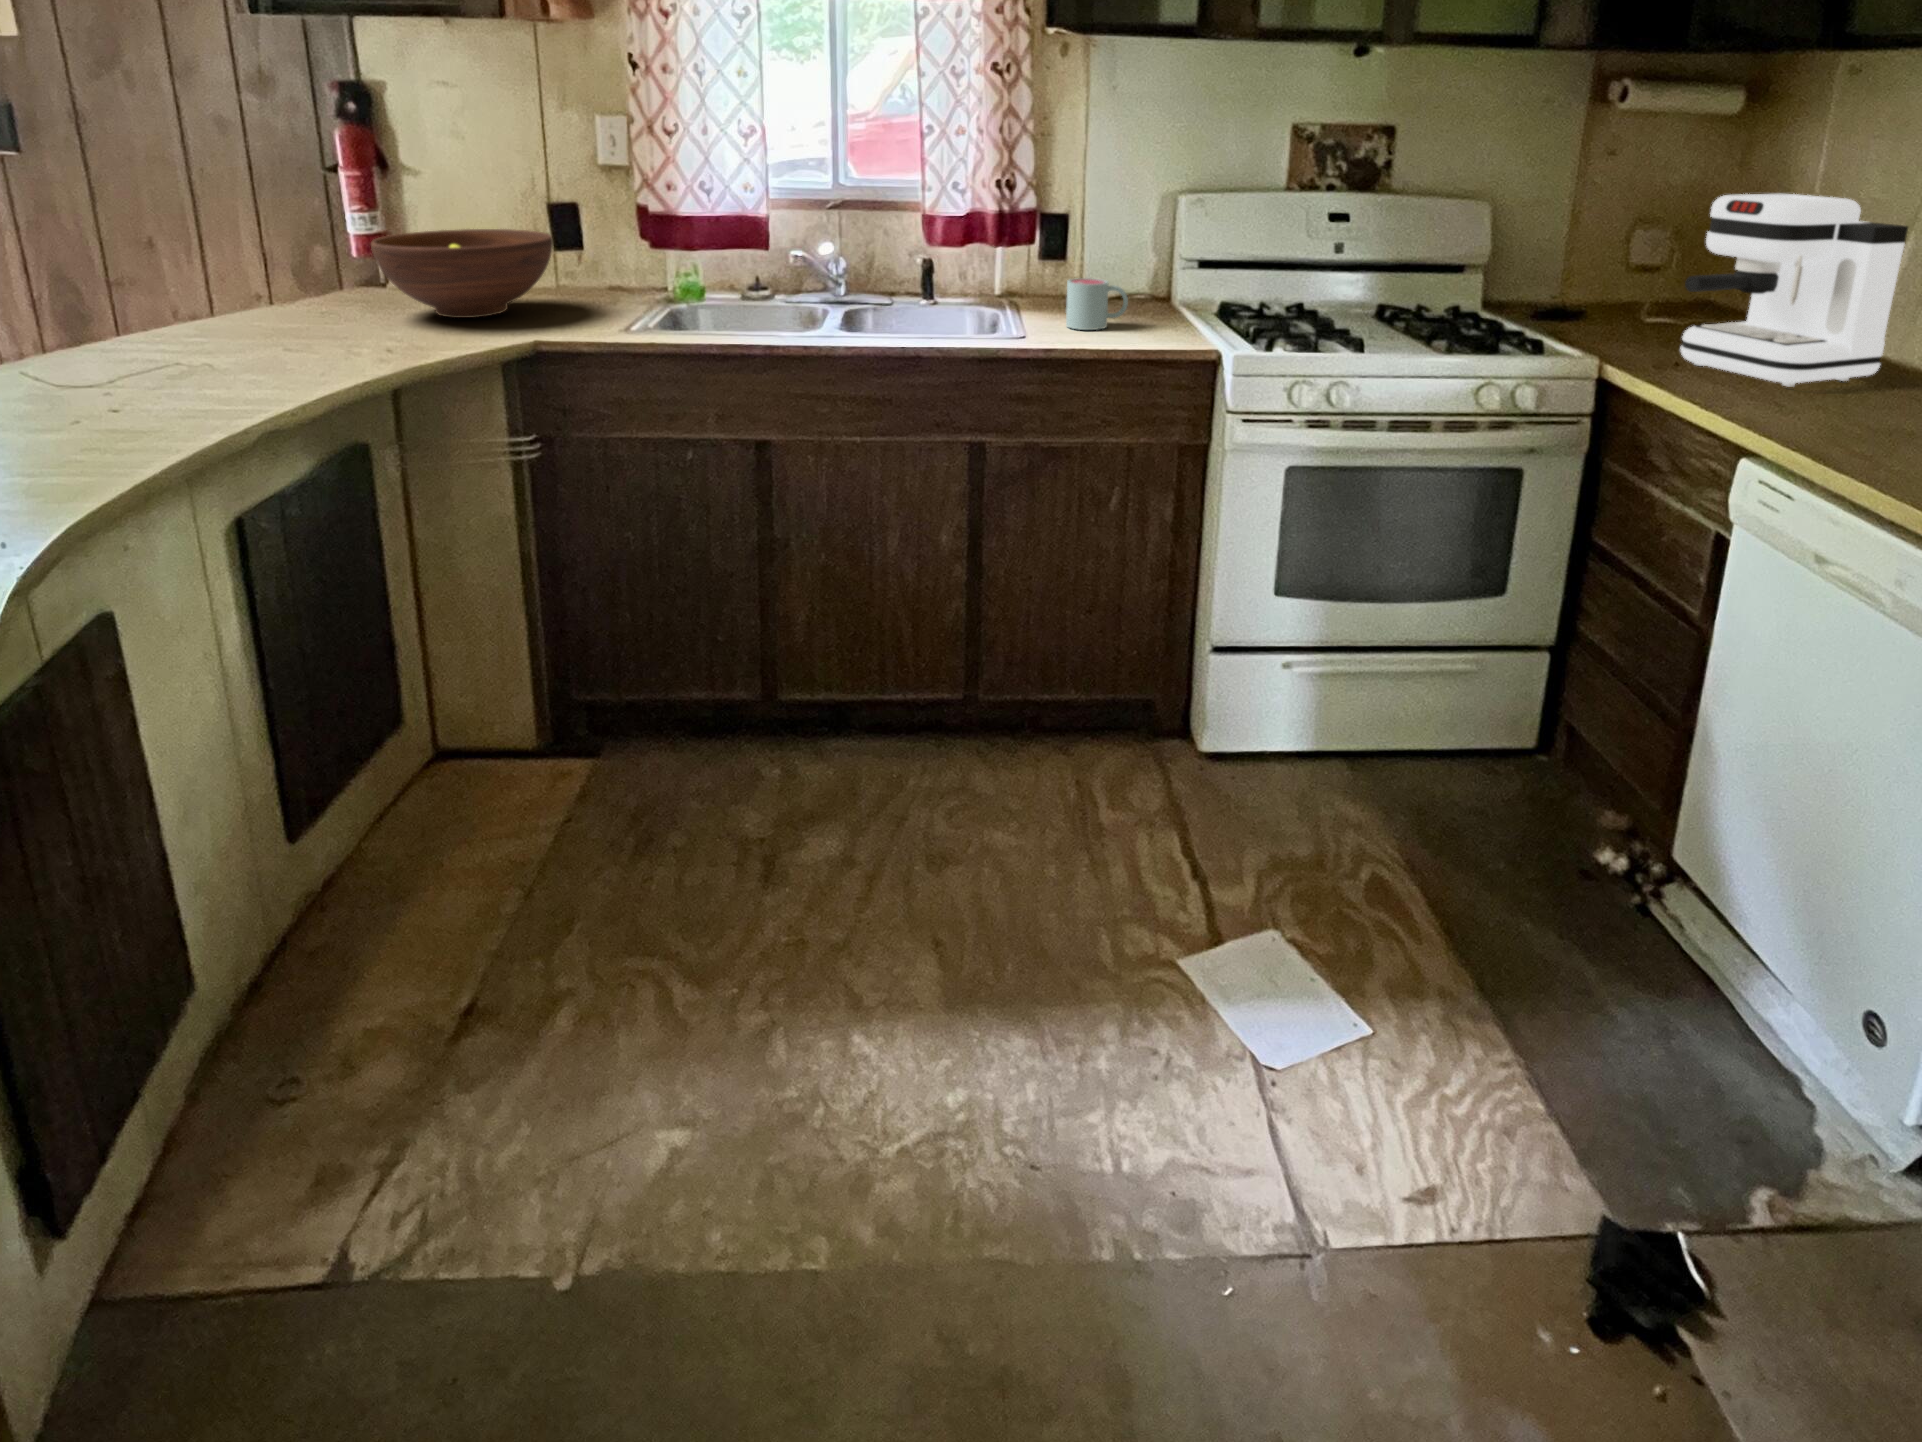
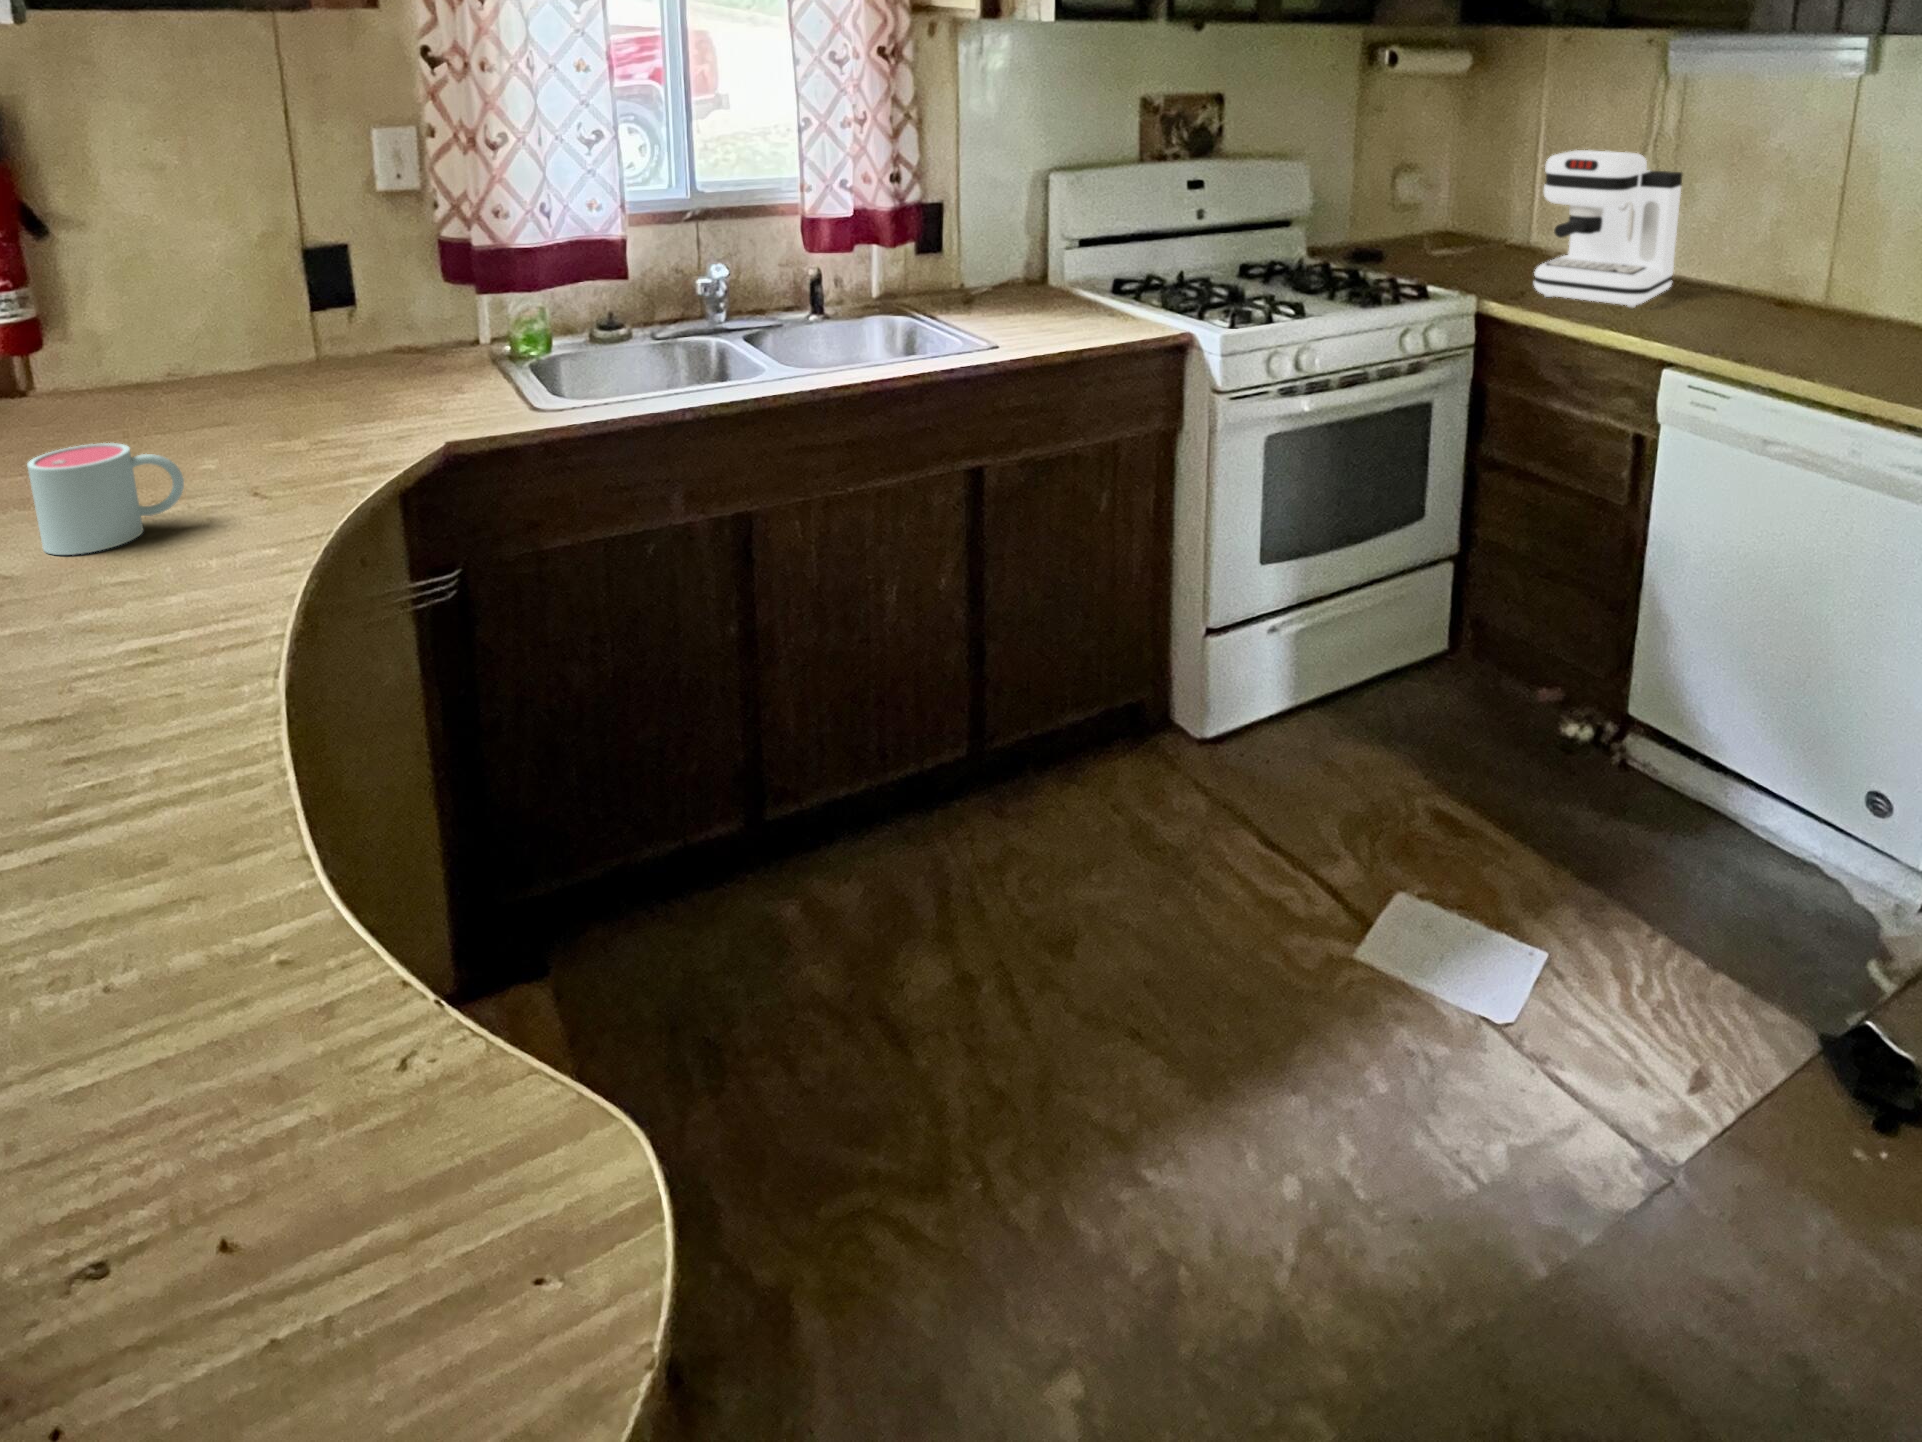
fruit bowl: present [371,229,553,318] -> none [114,287,394,424]
mug: present [1066,278,1128,330] -> present [27,443,184,555]

